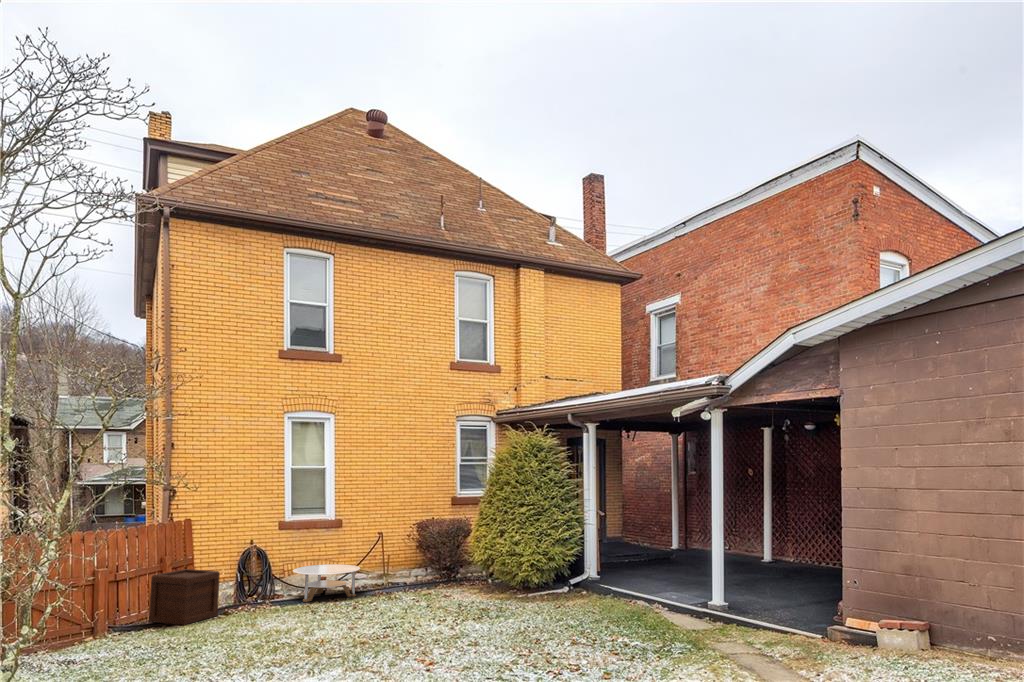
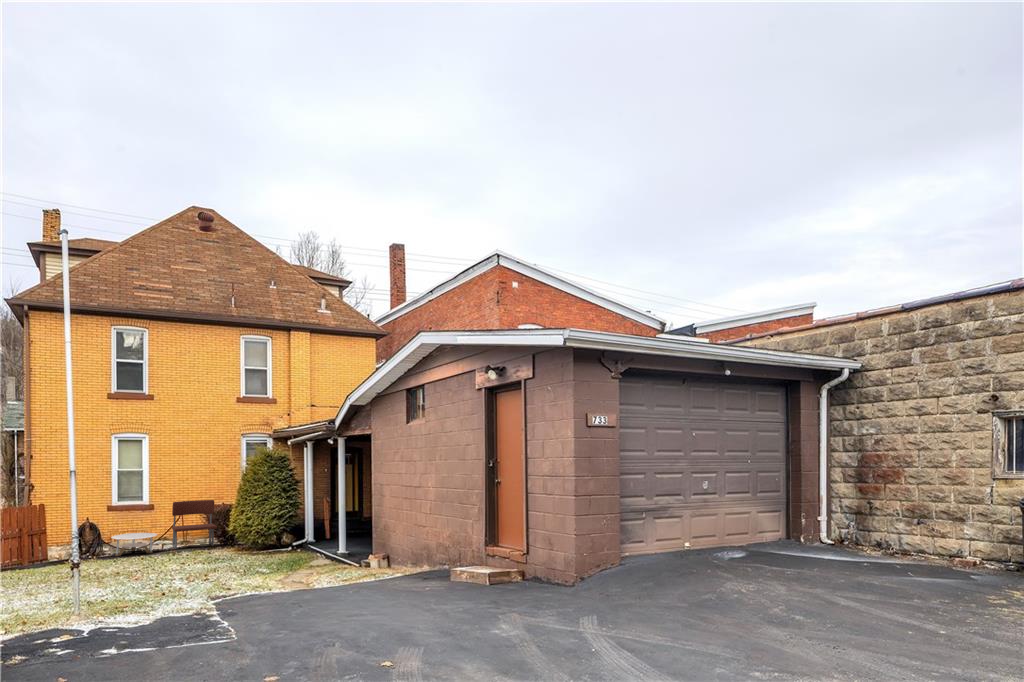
bench: none [372,514,441,590] -> present [172,500,217,549]
wooden crate: present [149,569,220,625] -> none [8,535,55,569]

